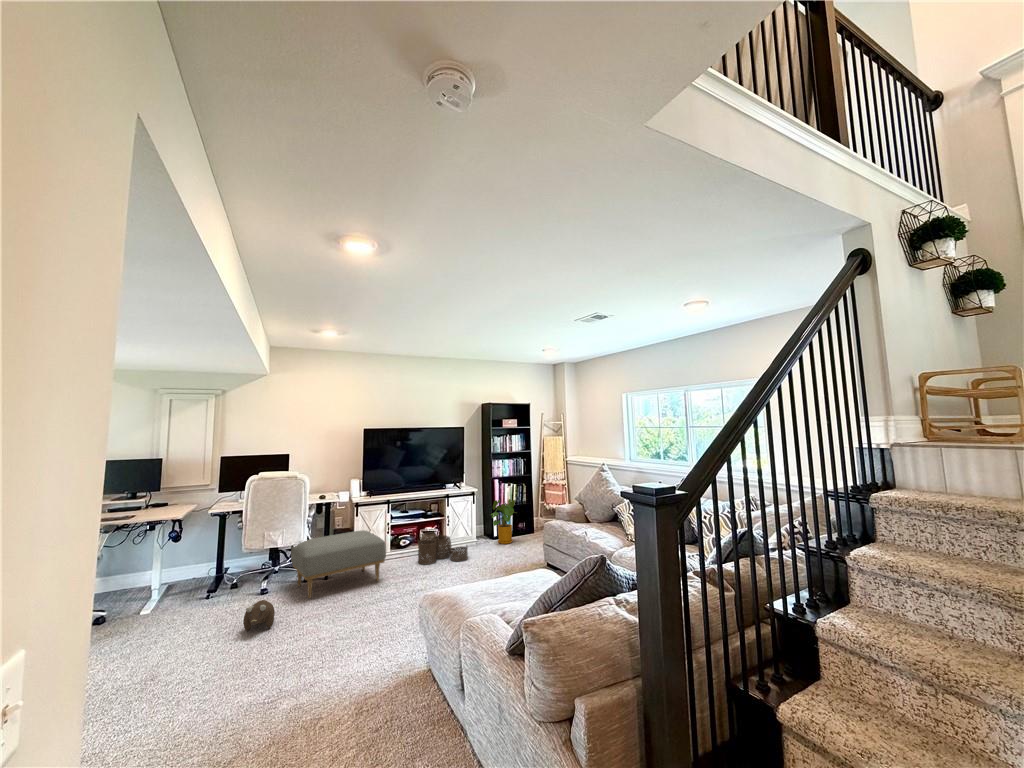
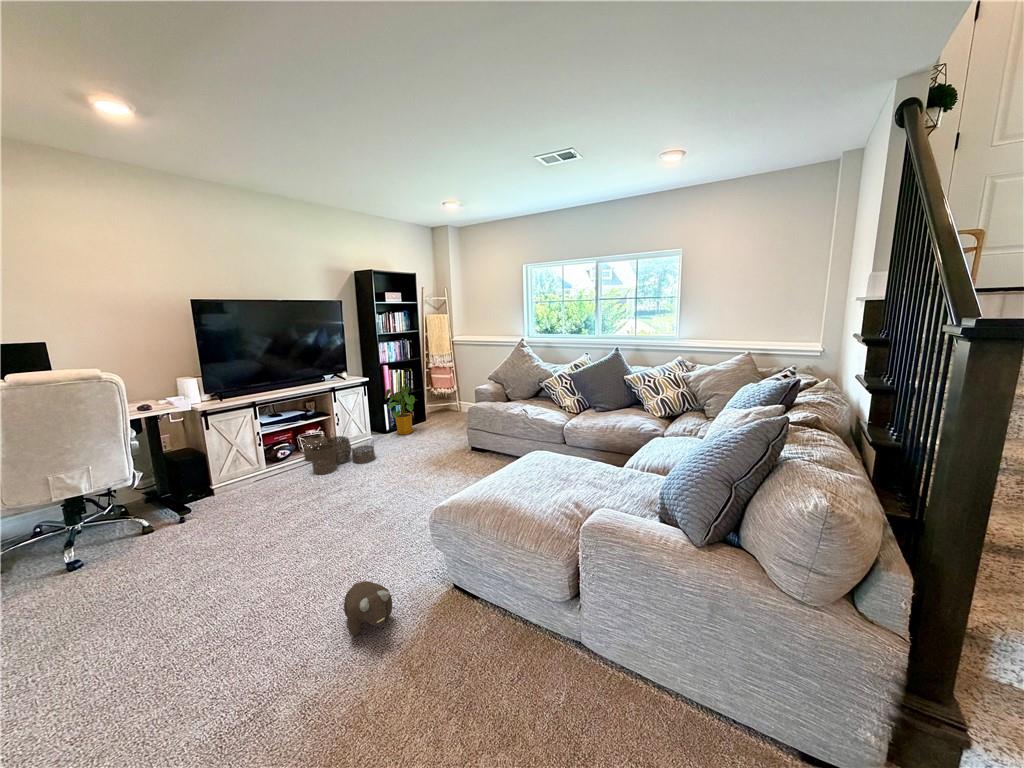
ottoman: present [291,530,386,598] -> none [109,448,279,556]
plush toy: present [243,600,275,631] -> present [344,581,392,636]

